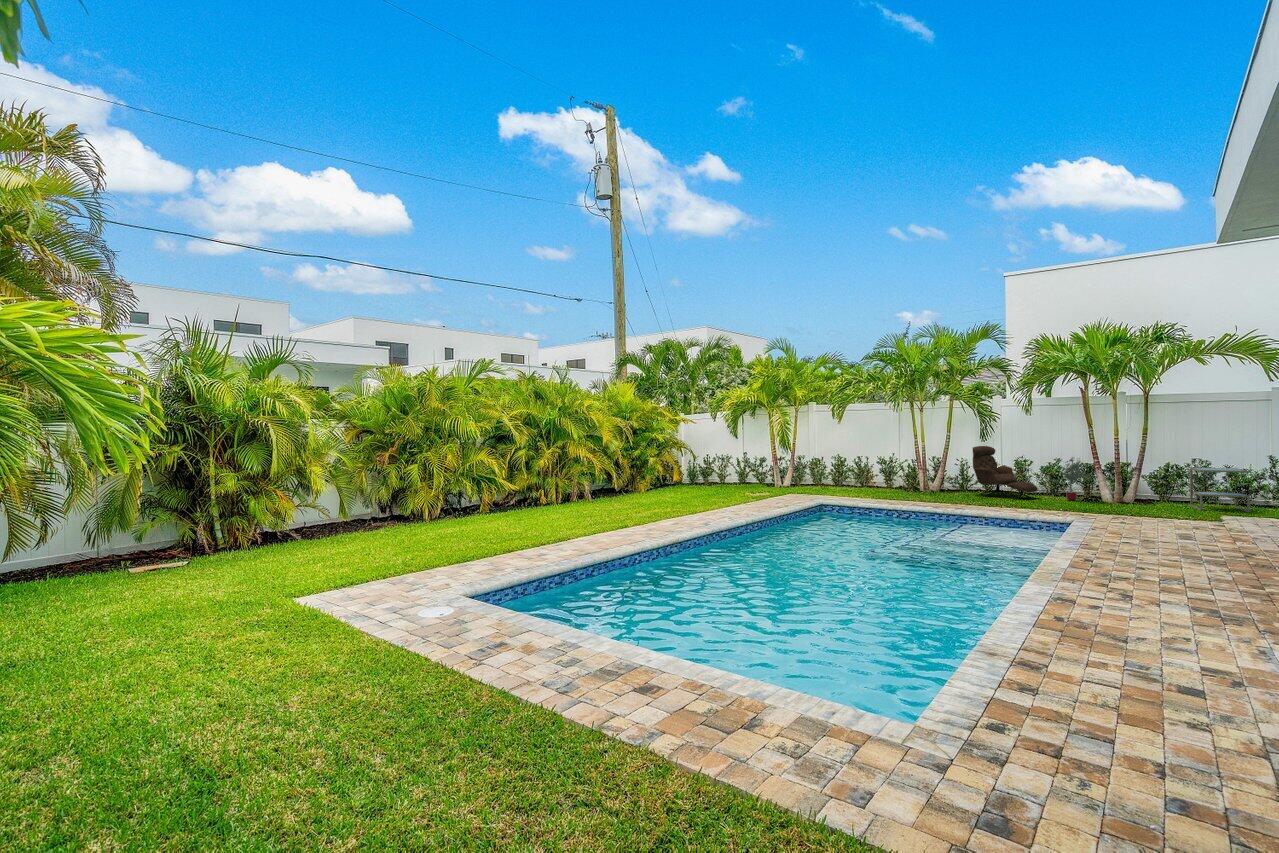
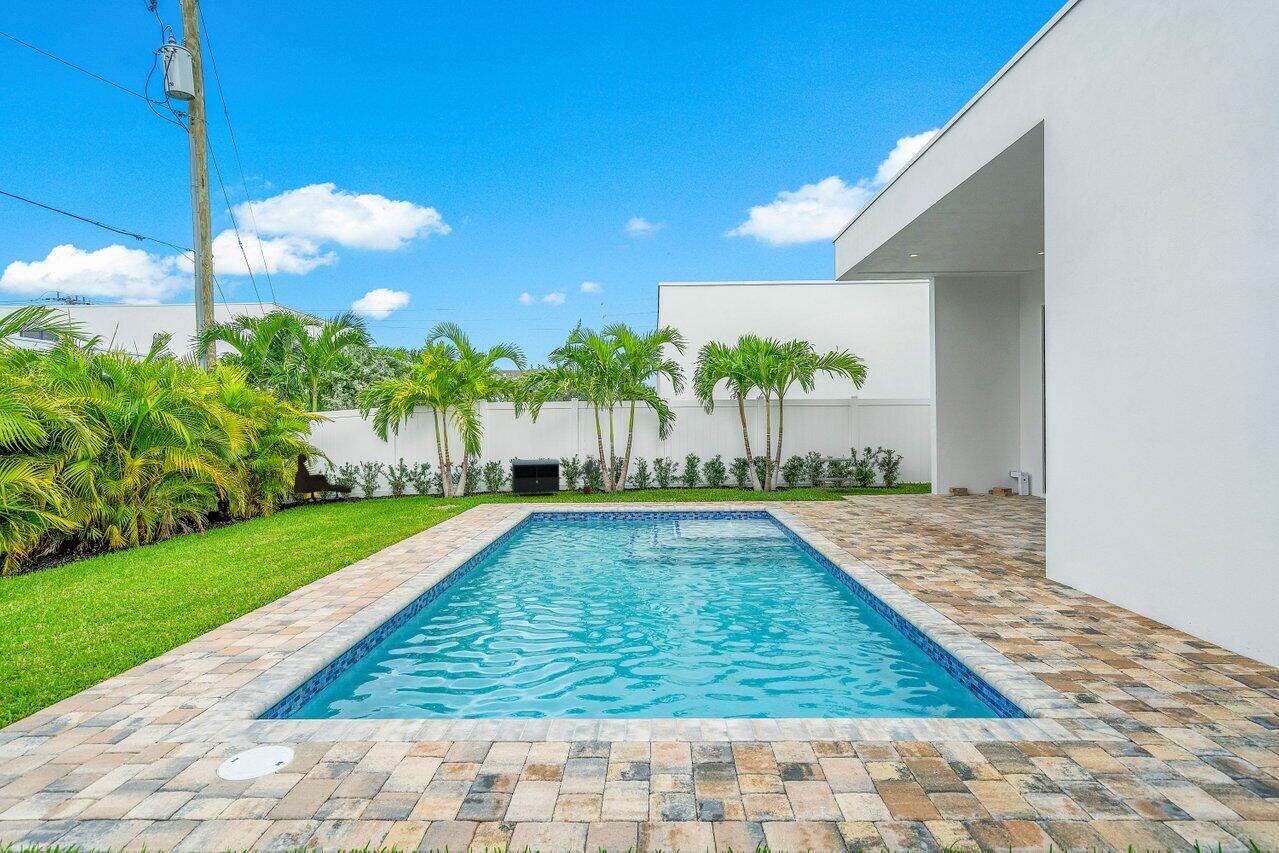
lounge chair: present [973,446,1038,499] -> present [293,454,351,505]
storage bench: none [830,457,875,490] -> present [512,459,559,496]
potted tree: present [1064,457,1090,501] -> present [572,455,602,494]

